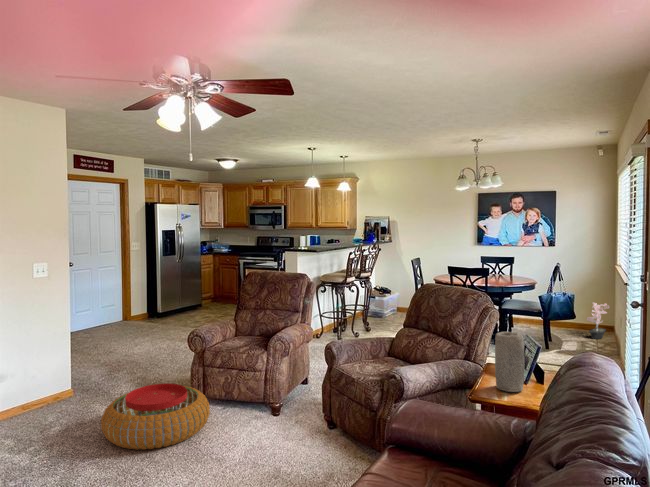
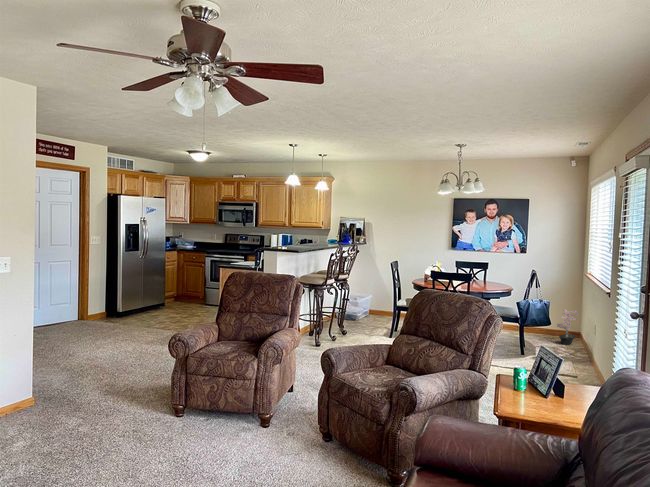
vase: present [495,332,524,392] -> none [515,343,546,406]
pouf: present [101,383,210,450] -> none [71,393,194,470]

